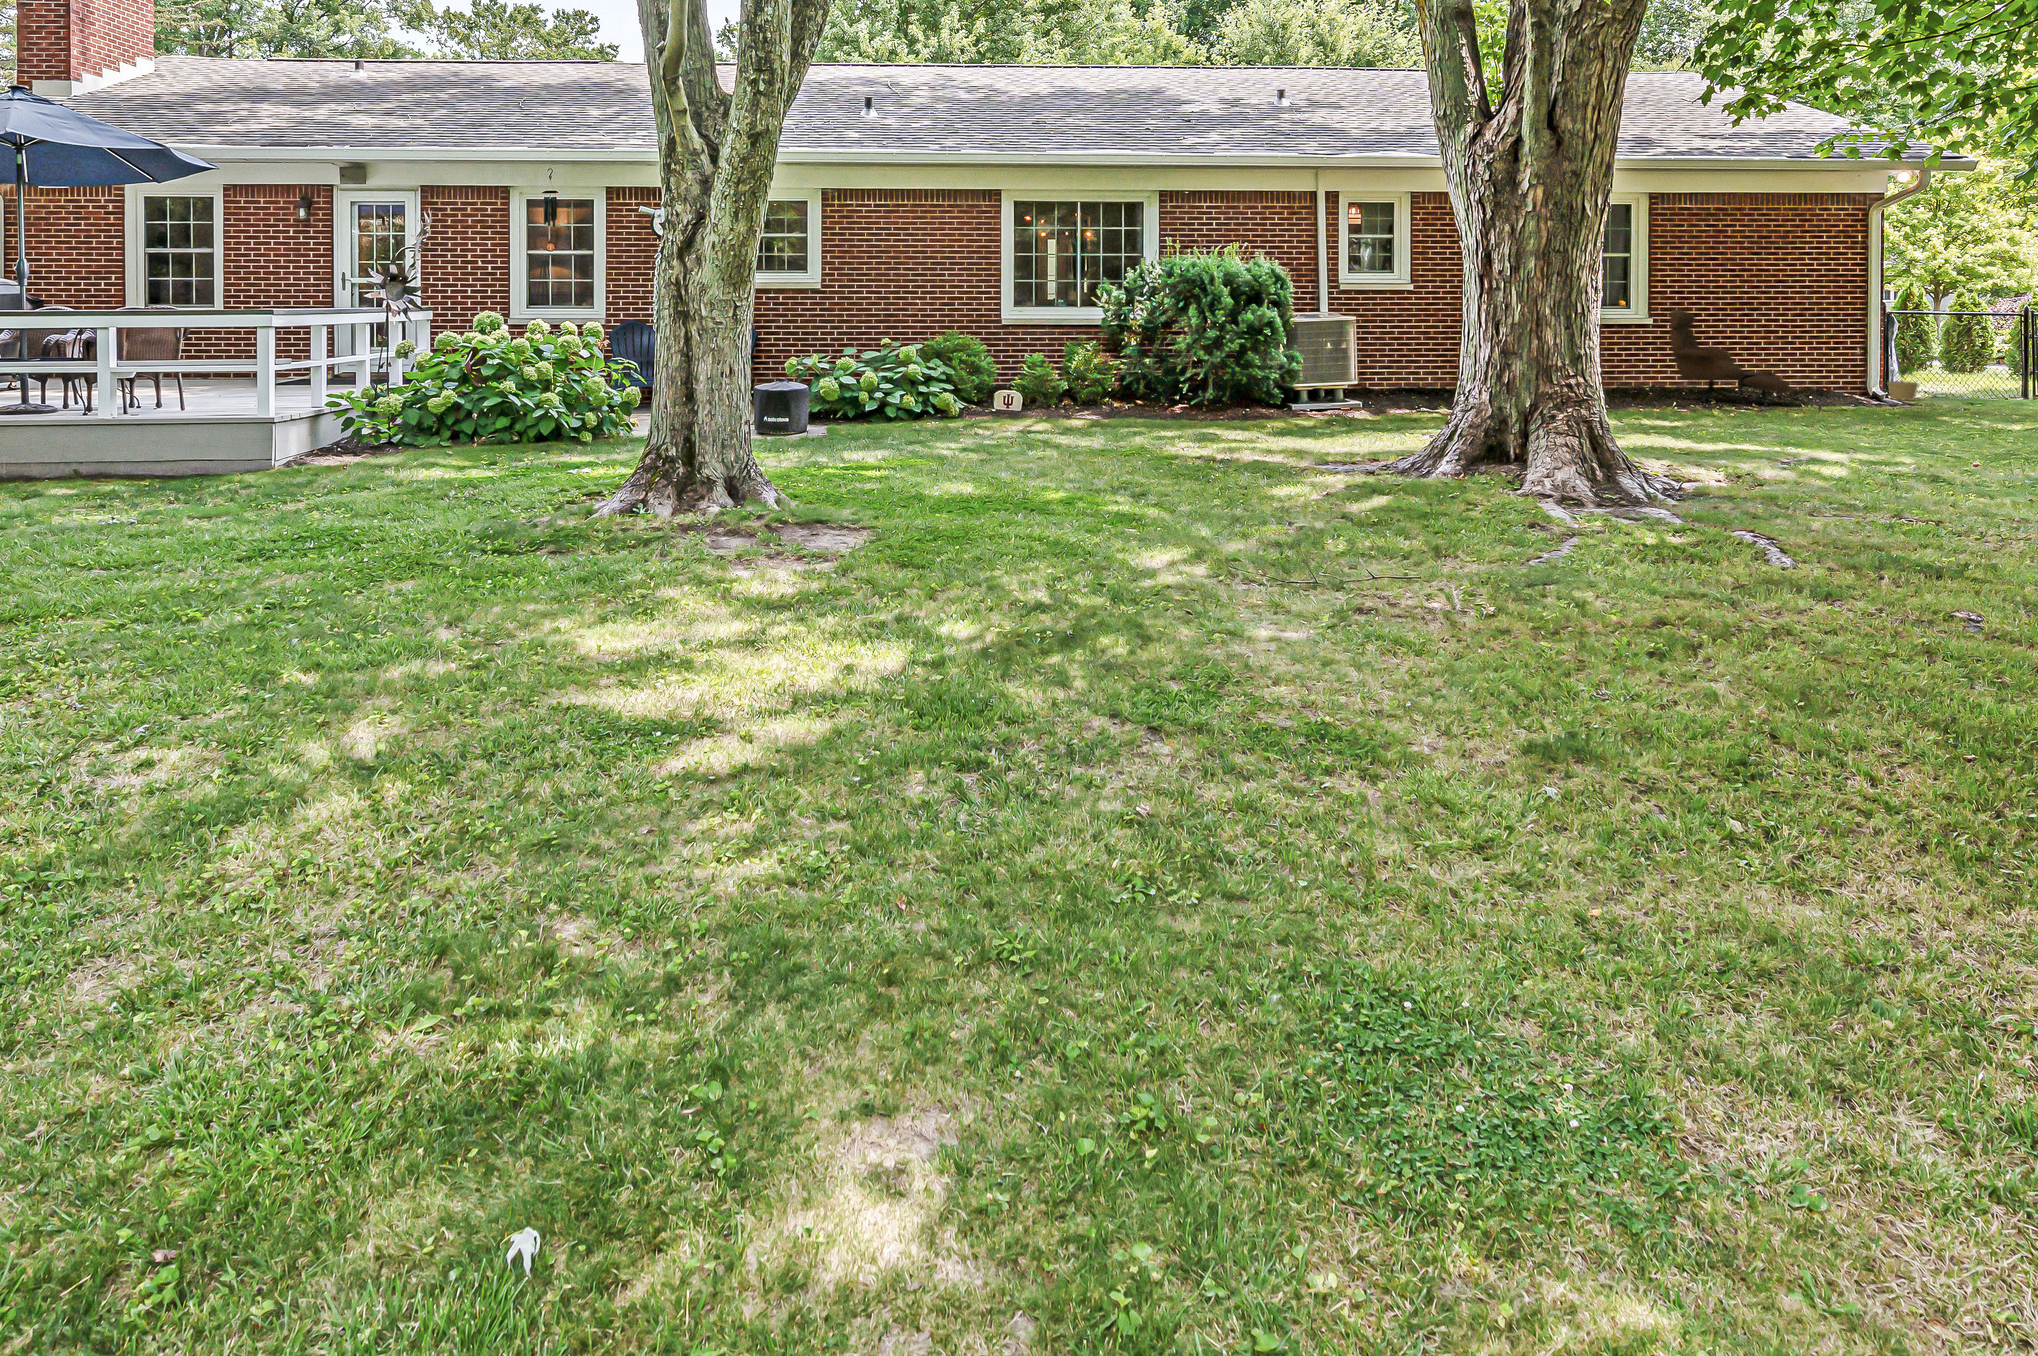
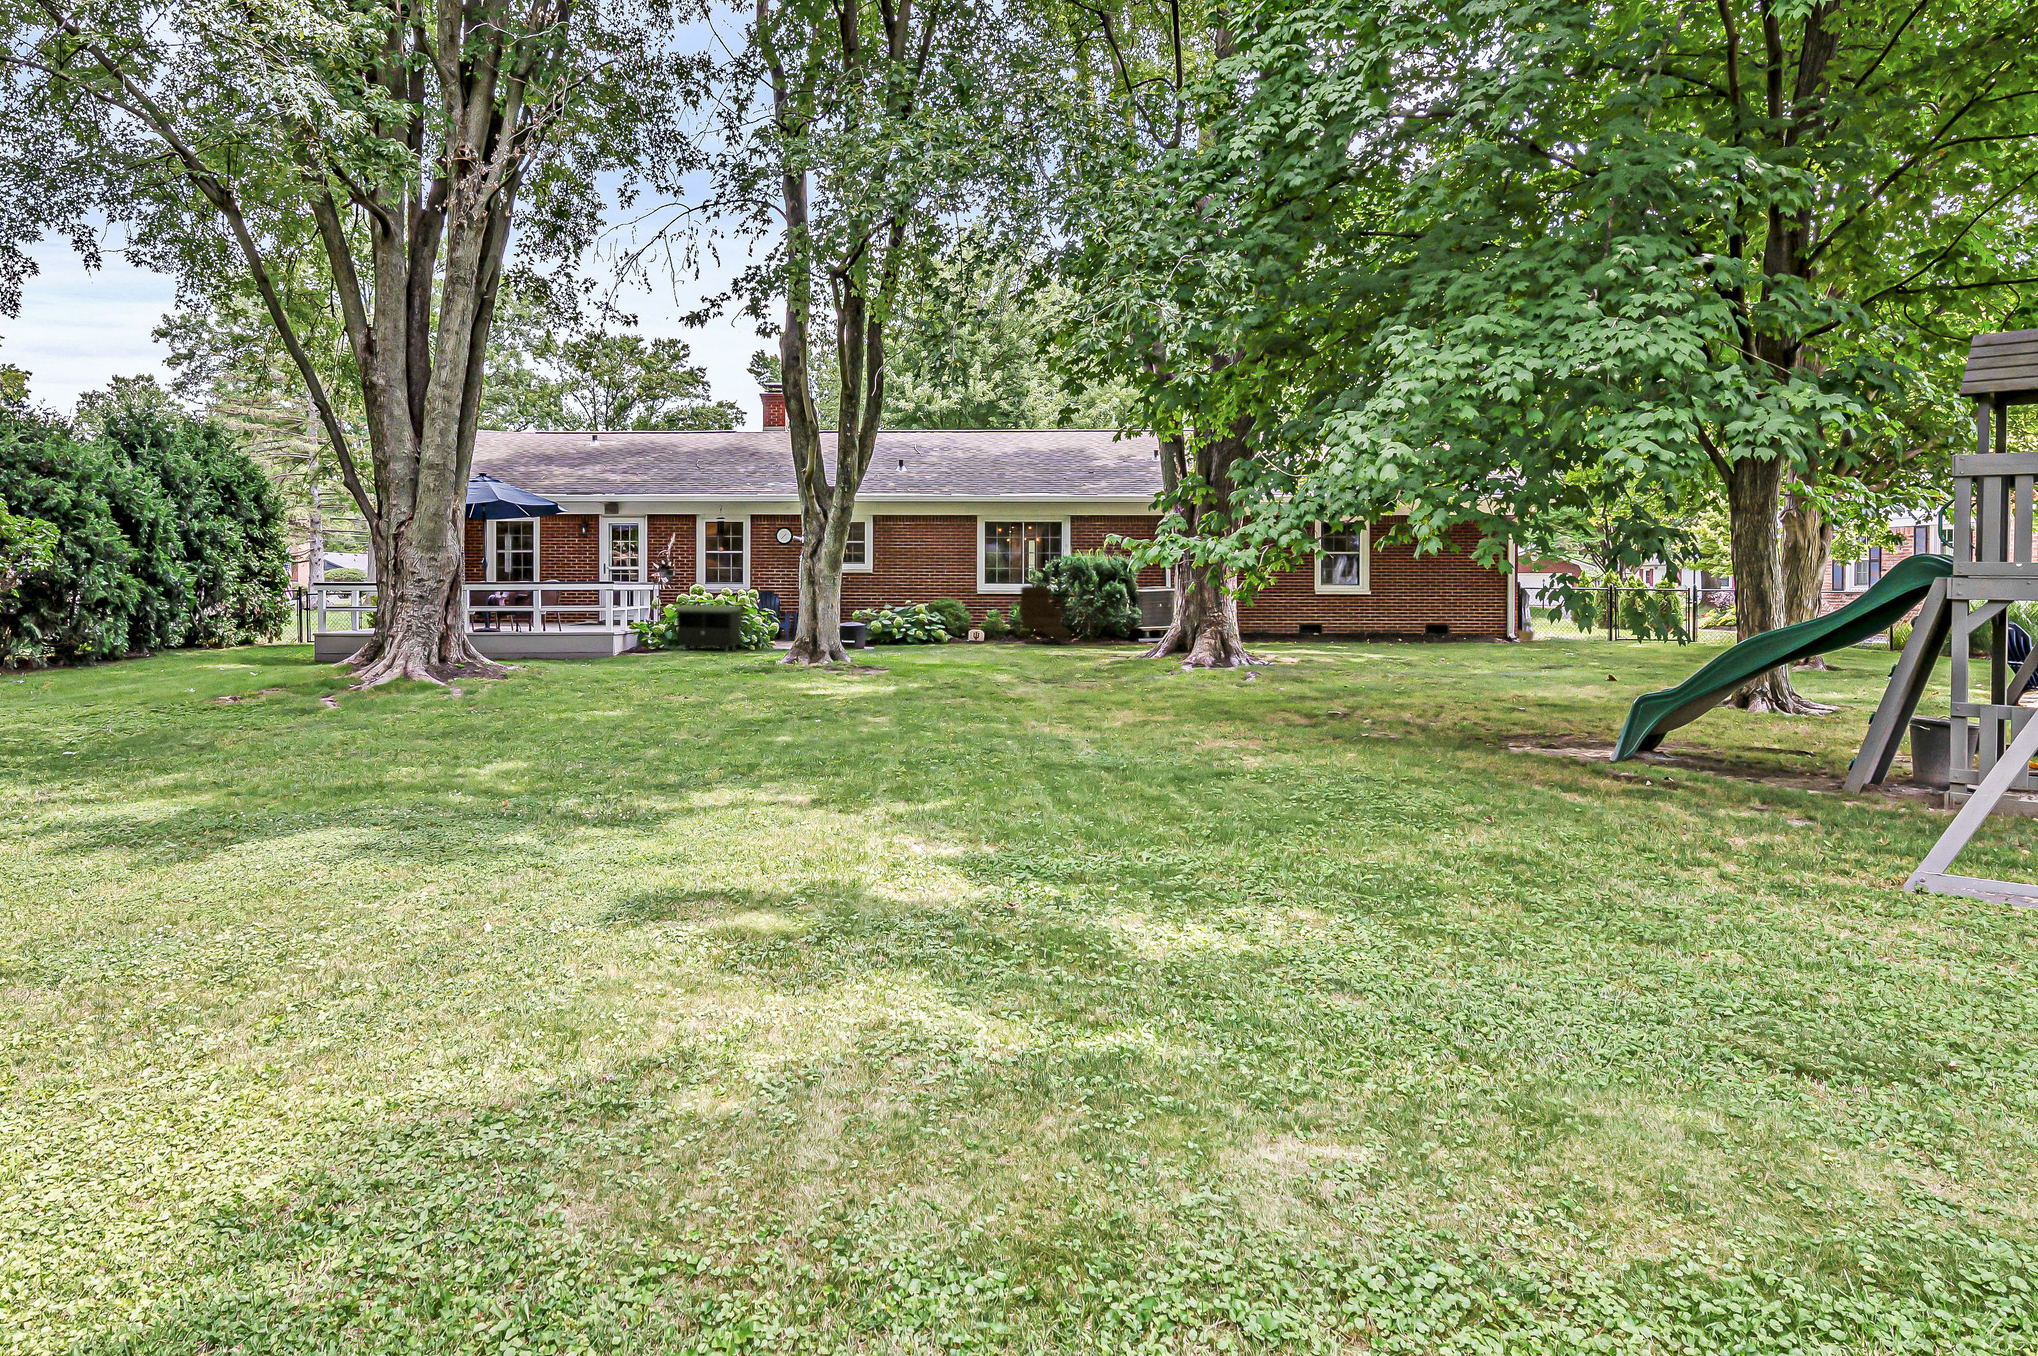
lounge chair: present [1670,310,1790,406] -> present [1019,586,1071,643]
storage bench: none [414,350,557,445] -> present [676,605,741,650]

